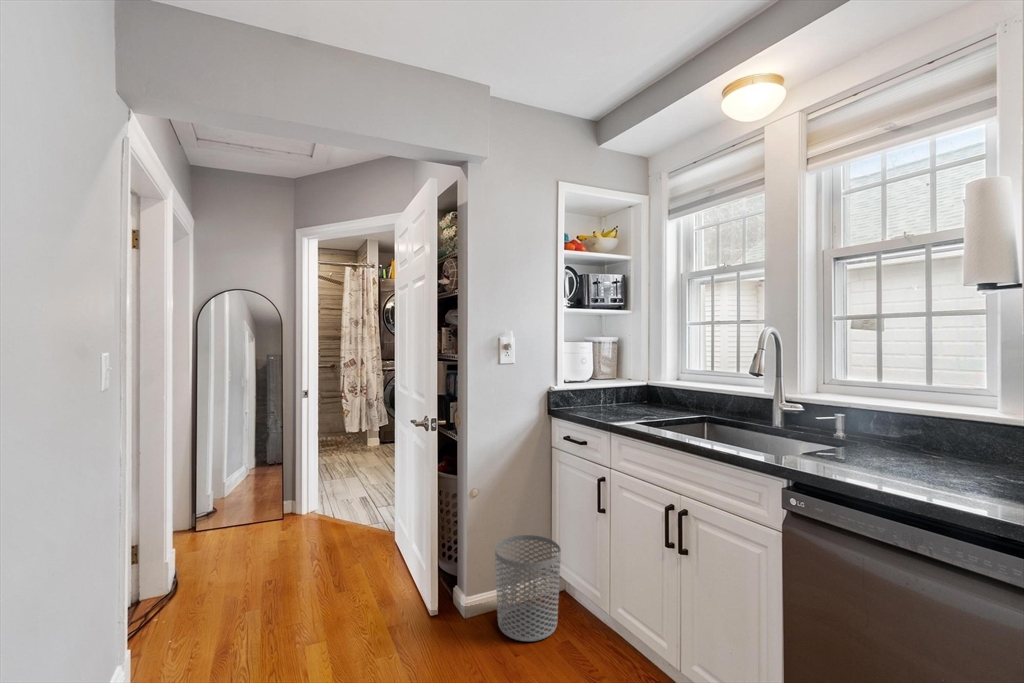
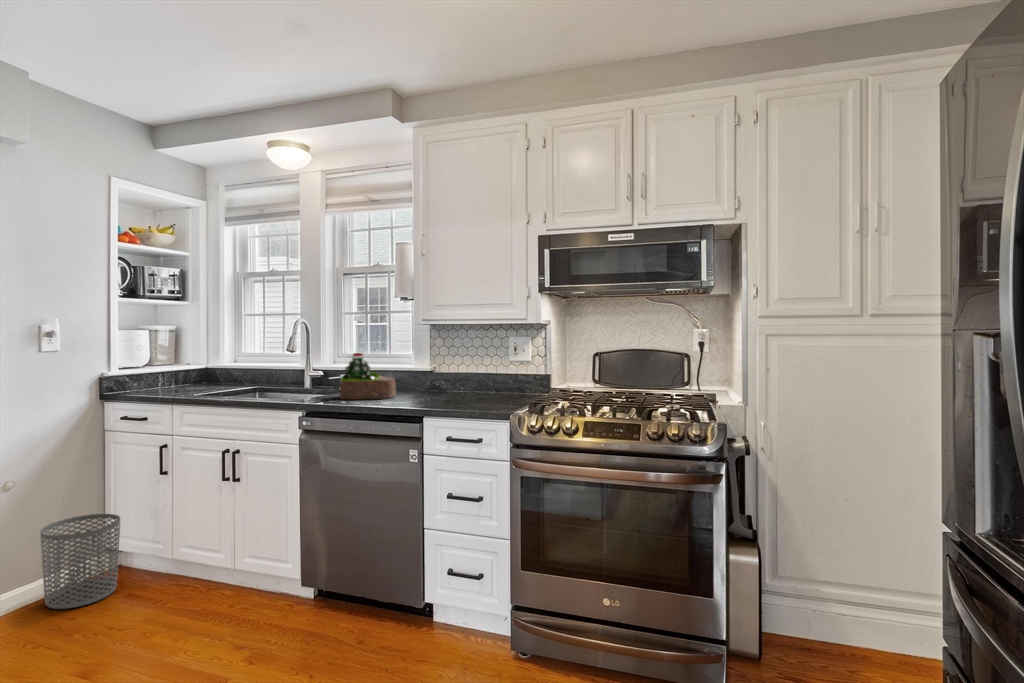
succulent plant: none [856,386,975,480] -> present [340,353,396,399]

